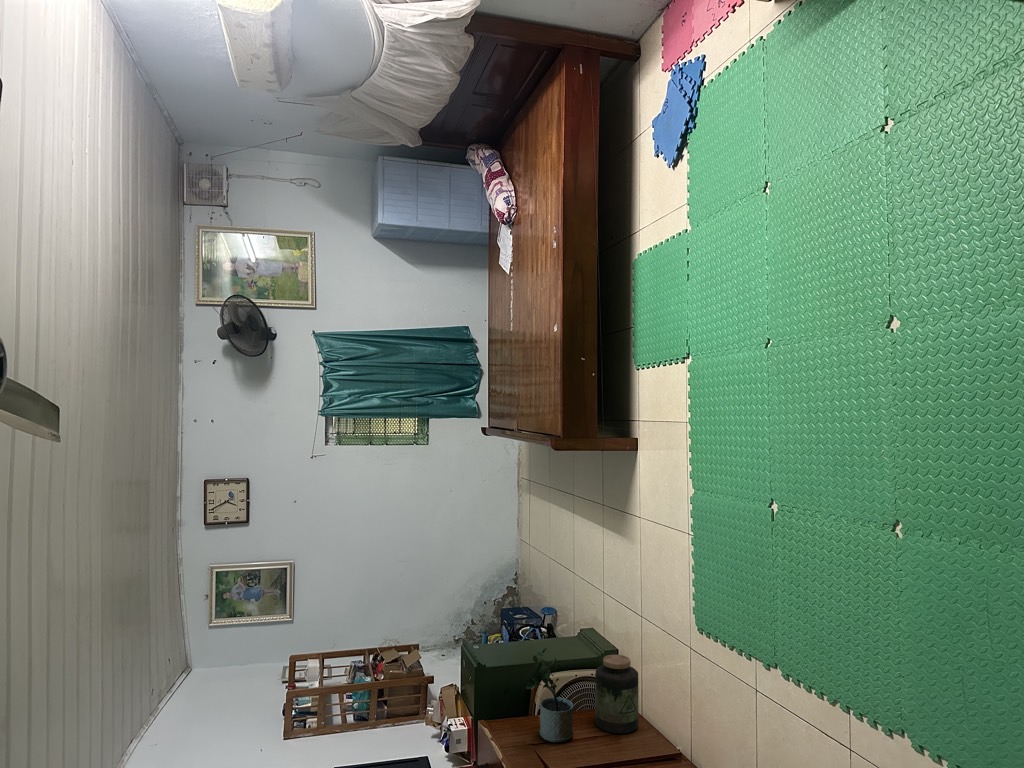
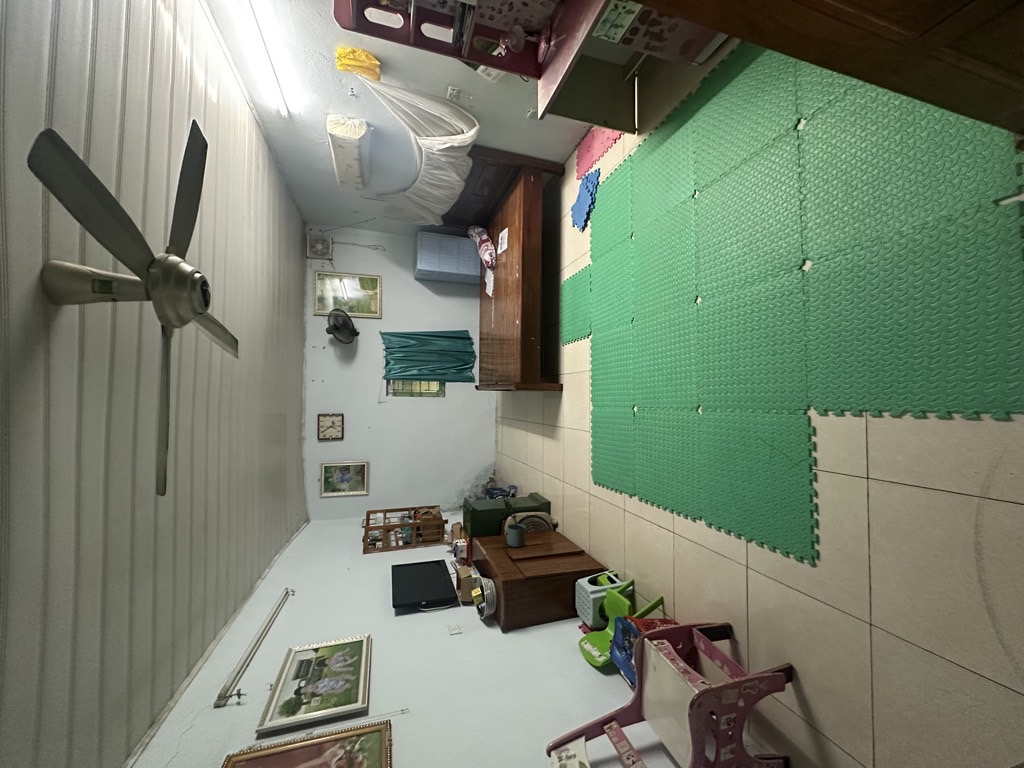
jar: present [595,655,639,733] -> none [538,501,561,543]

